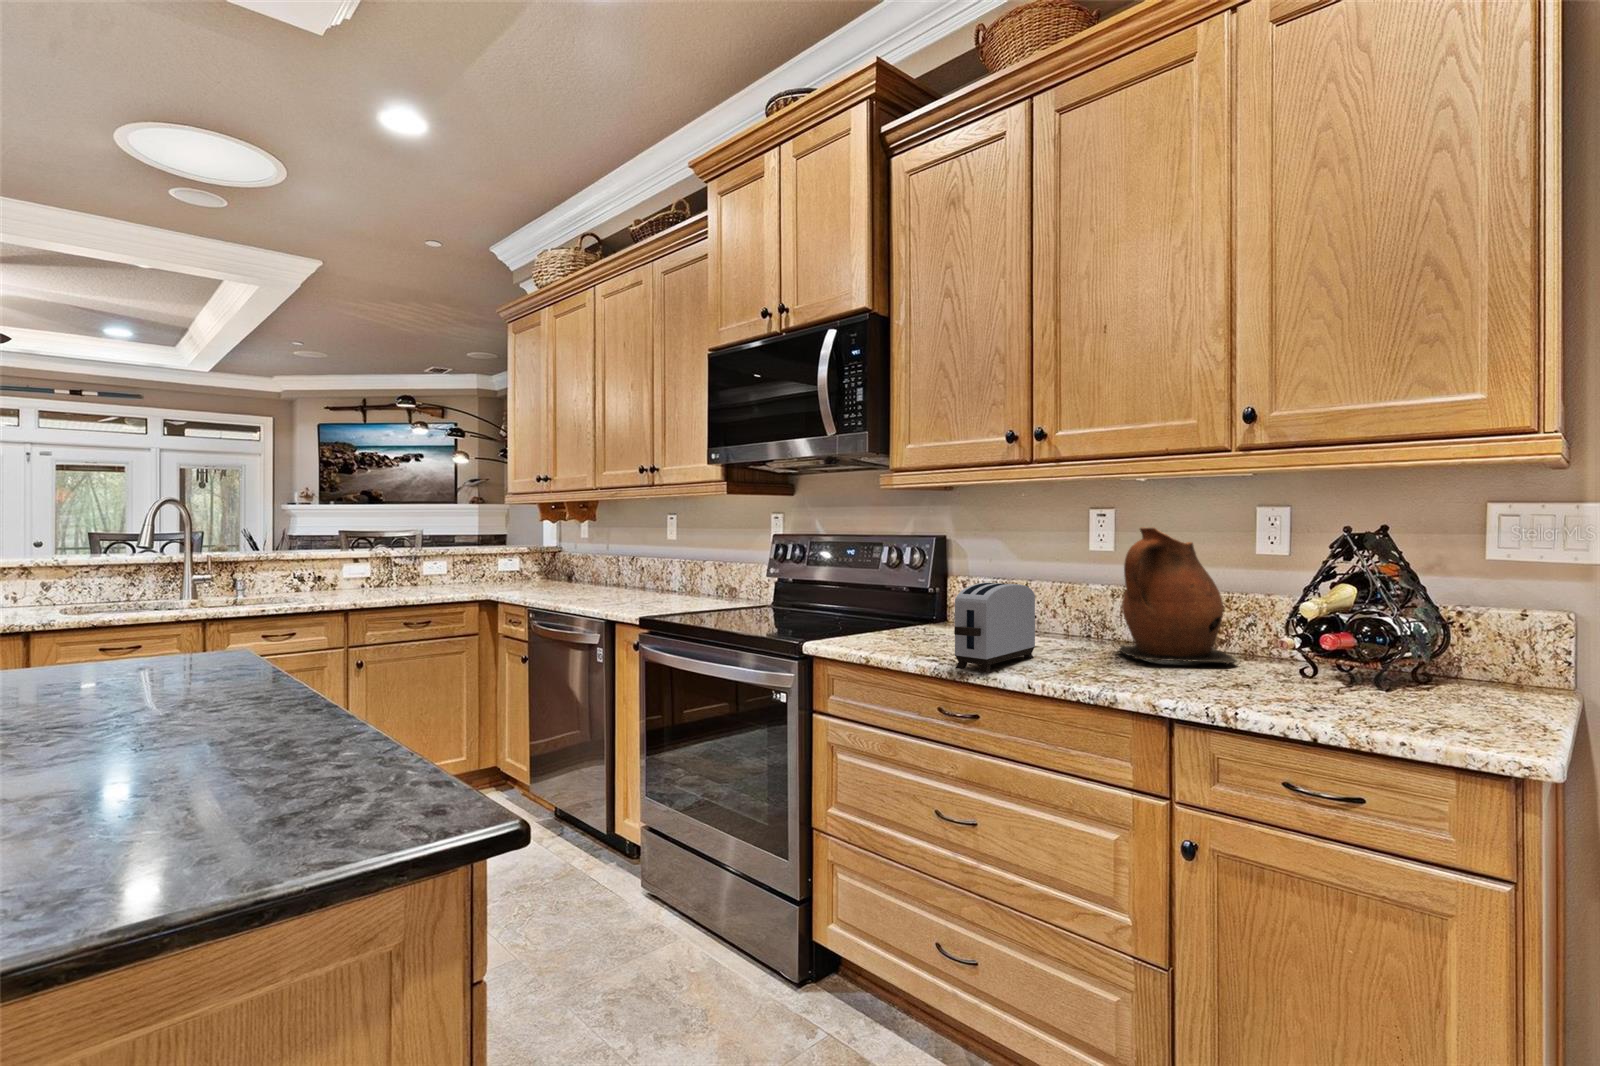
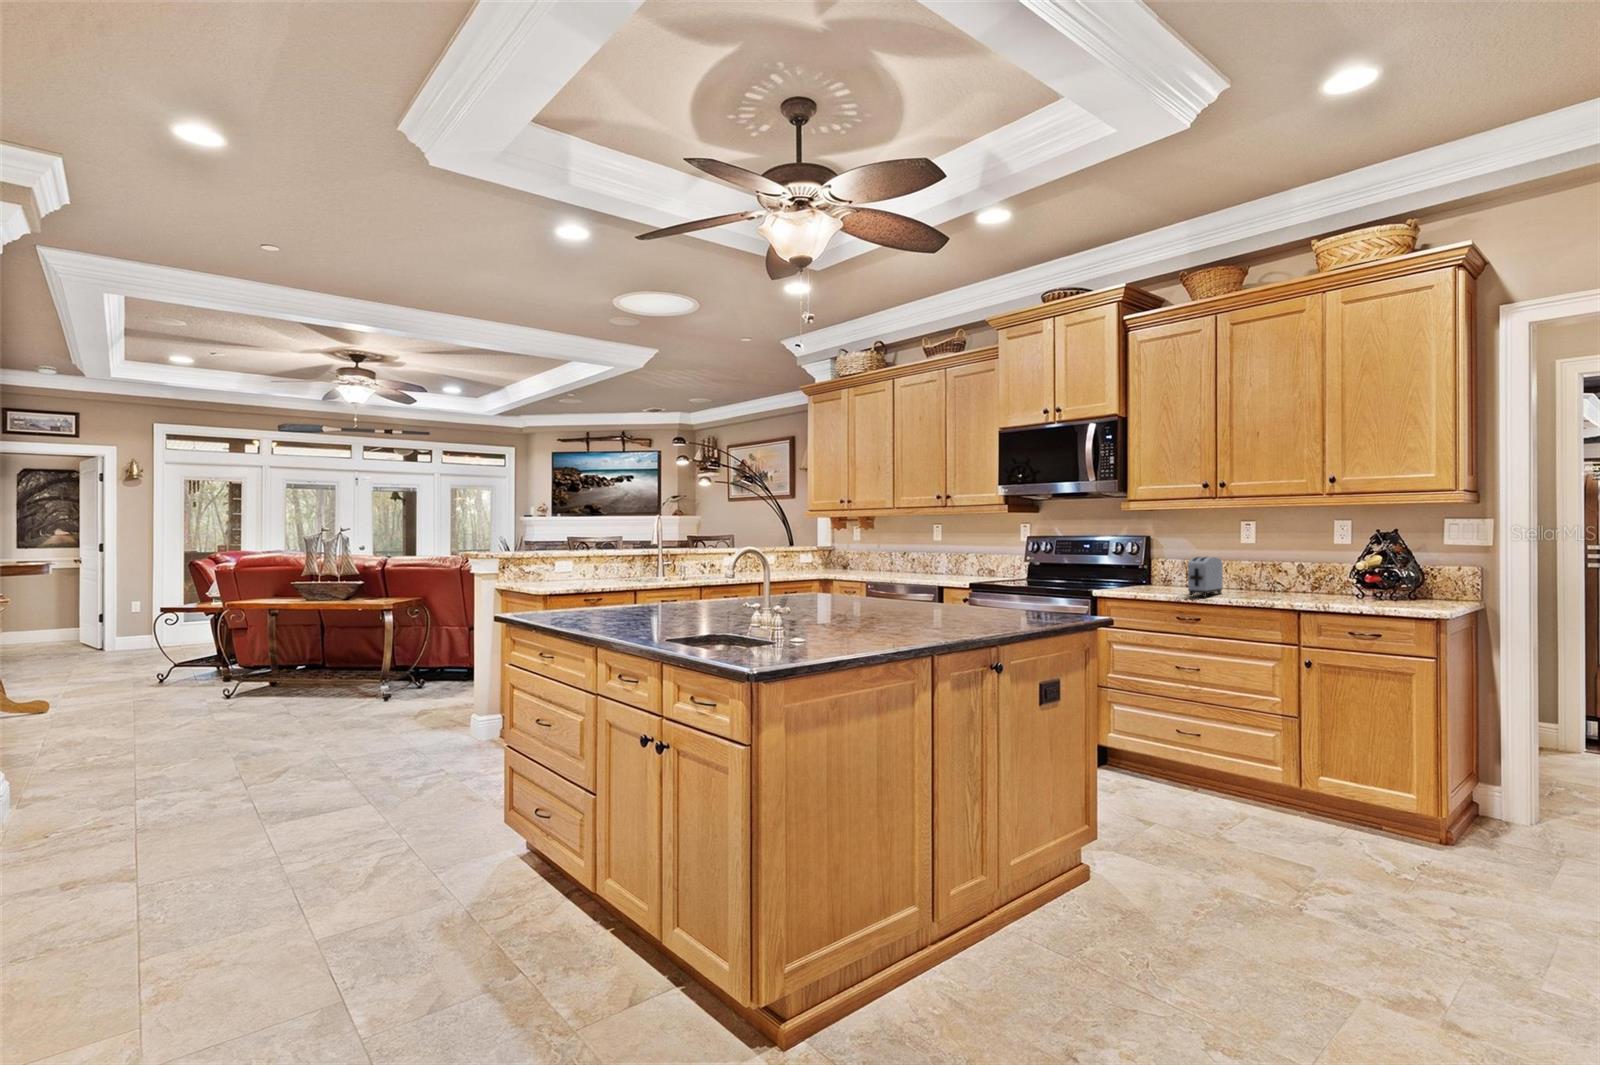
ceramic pitcher: present [1119,528,1238,665] -> none [1261,530,1327,594]

